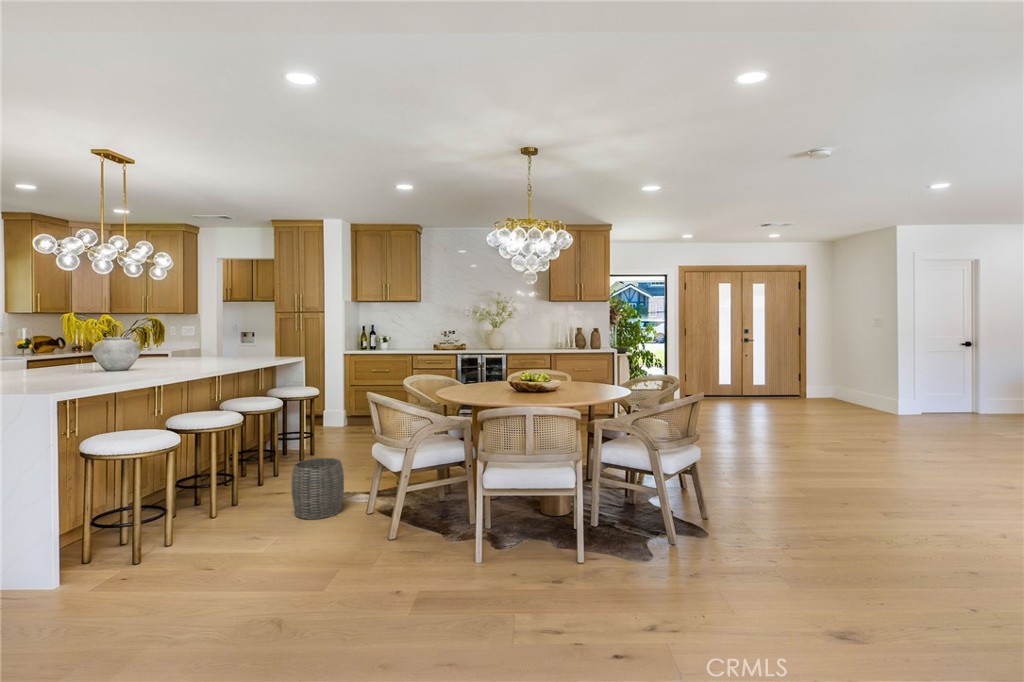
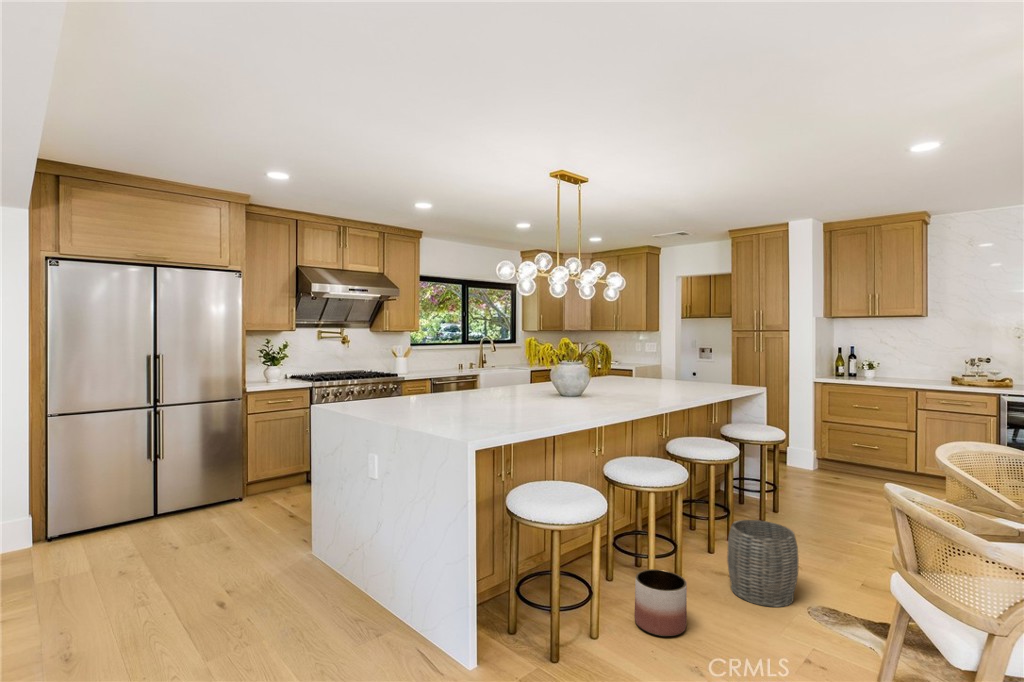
planter: none [219,509,265,560] -> present [635,569,687,636]

